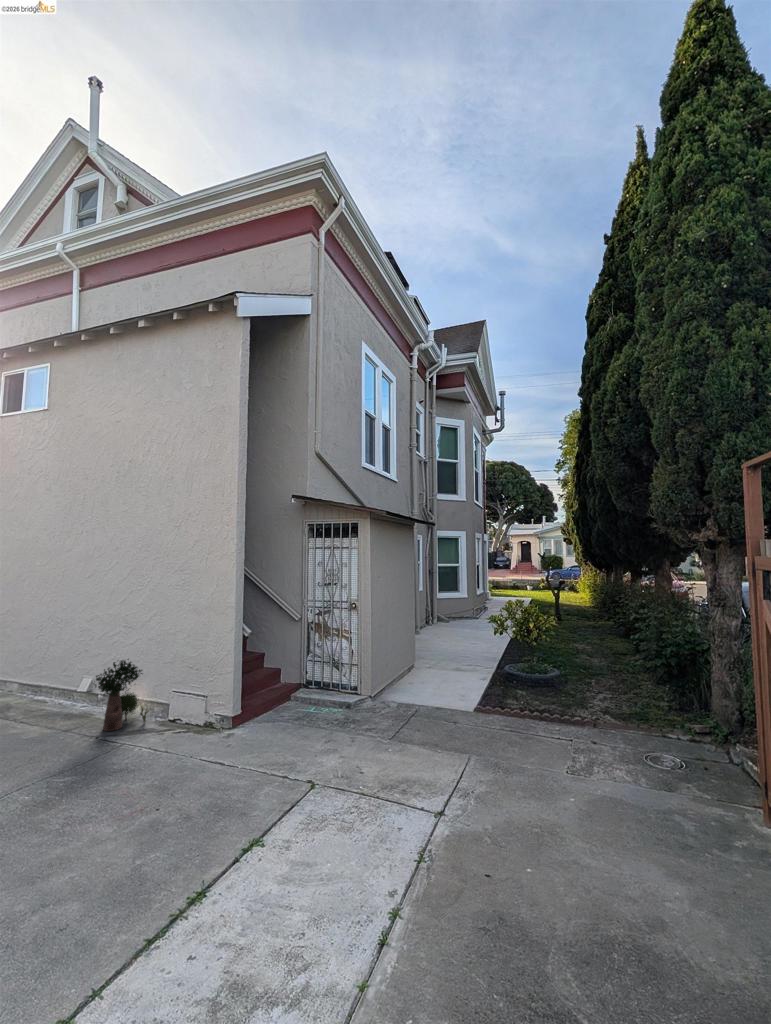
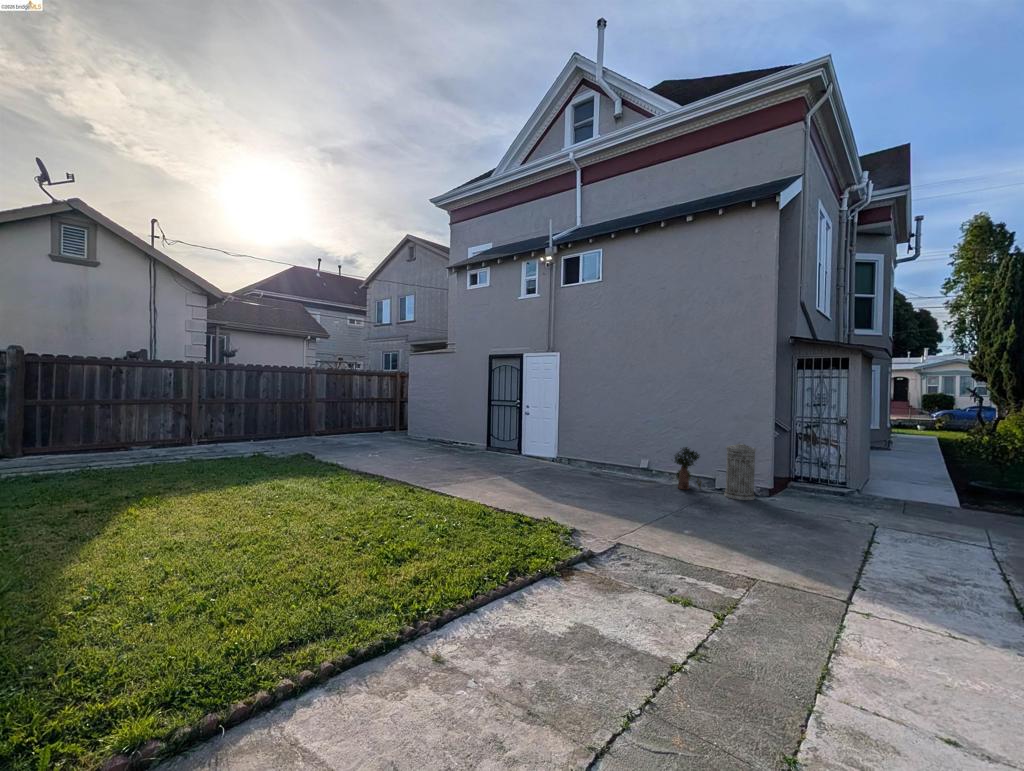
trash can: none [159,650,208,745] -> present [725,444,756,500]

